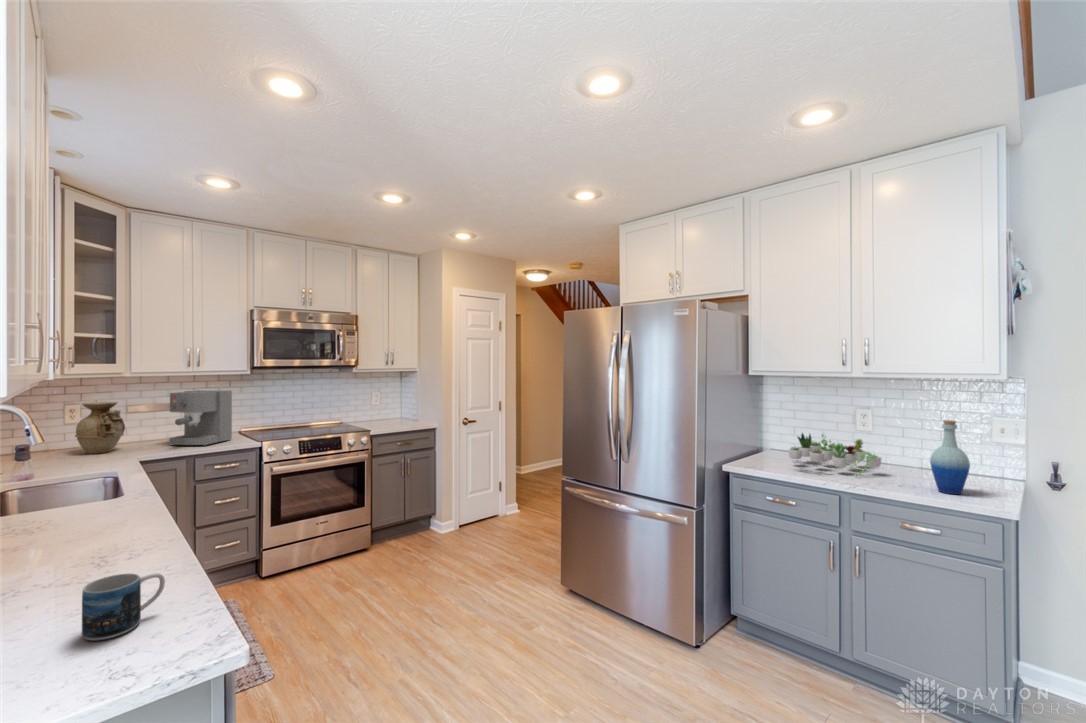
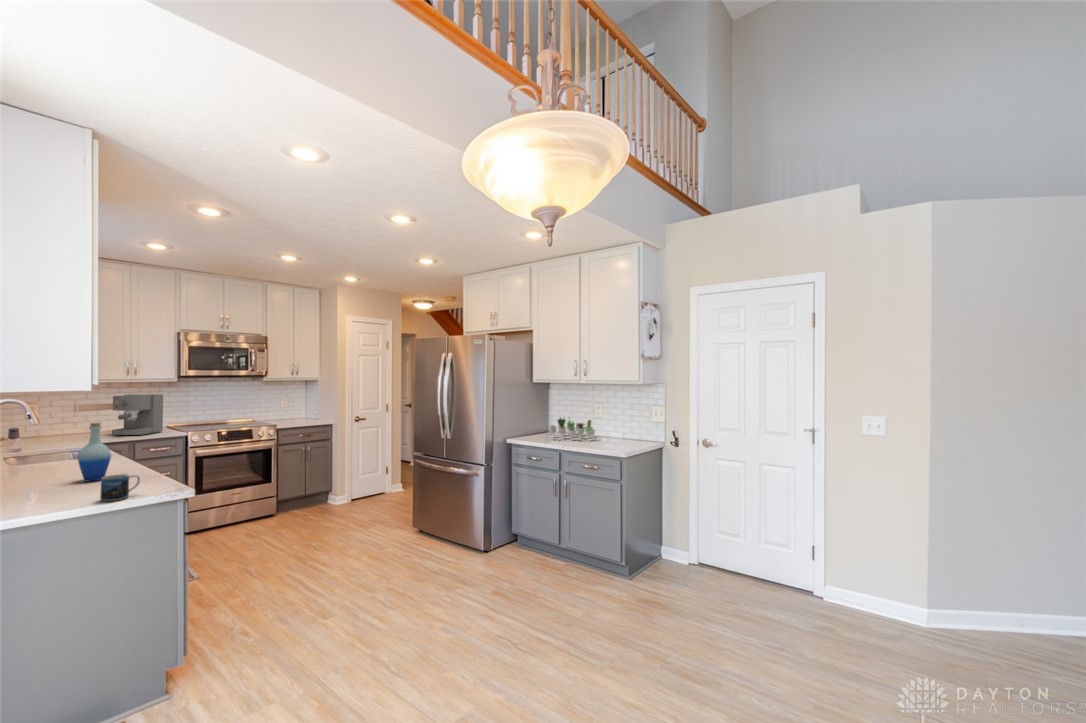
vase: present [75,402,125,454] -> none [36,403,76,441]
bottle: present [930,420,970,494] -> present [78,423,111,481]

